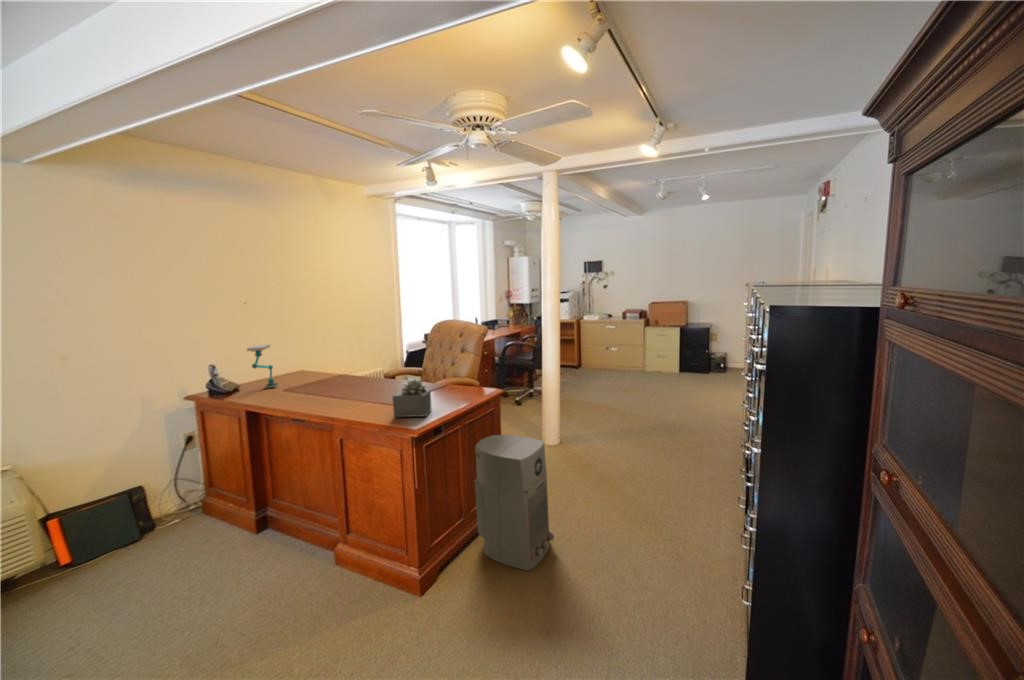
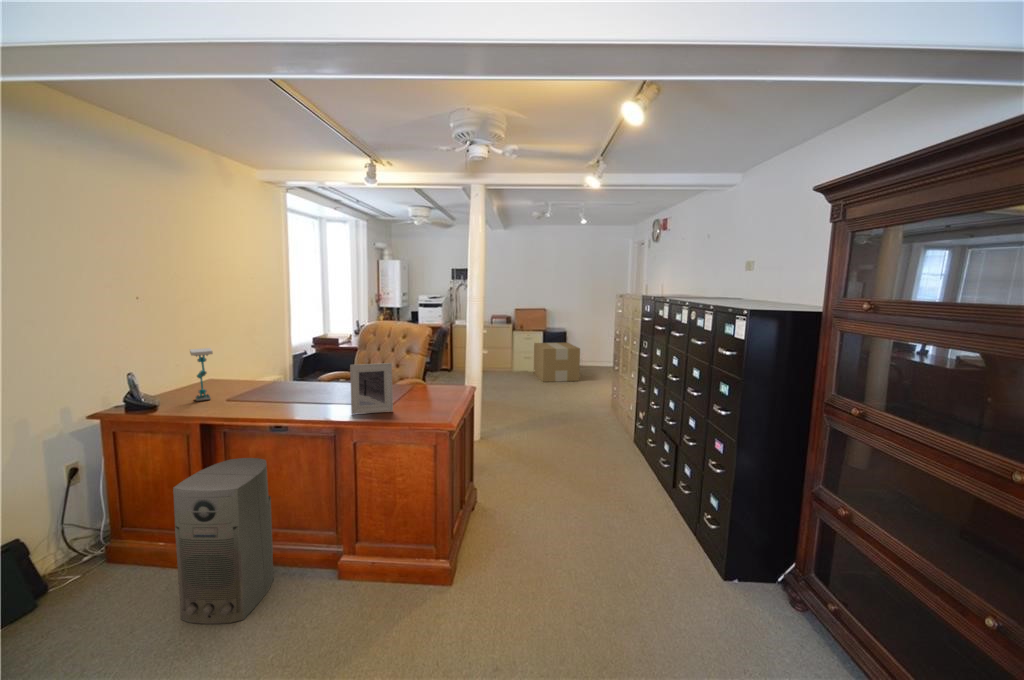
cardboard box: none [668,340,720,387] -> present [534,343,580,382]
picture frame: none [345,365,383,413] -> present [350,363,393,414]
succulent plant: present [393,379,432,417] -> none [409,375,445,413]
air purifier: present [475,435,554,571] -> present [173,458,274,624]

